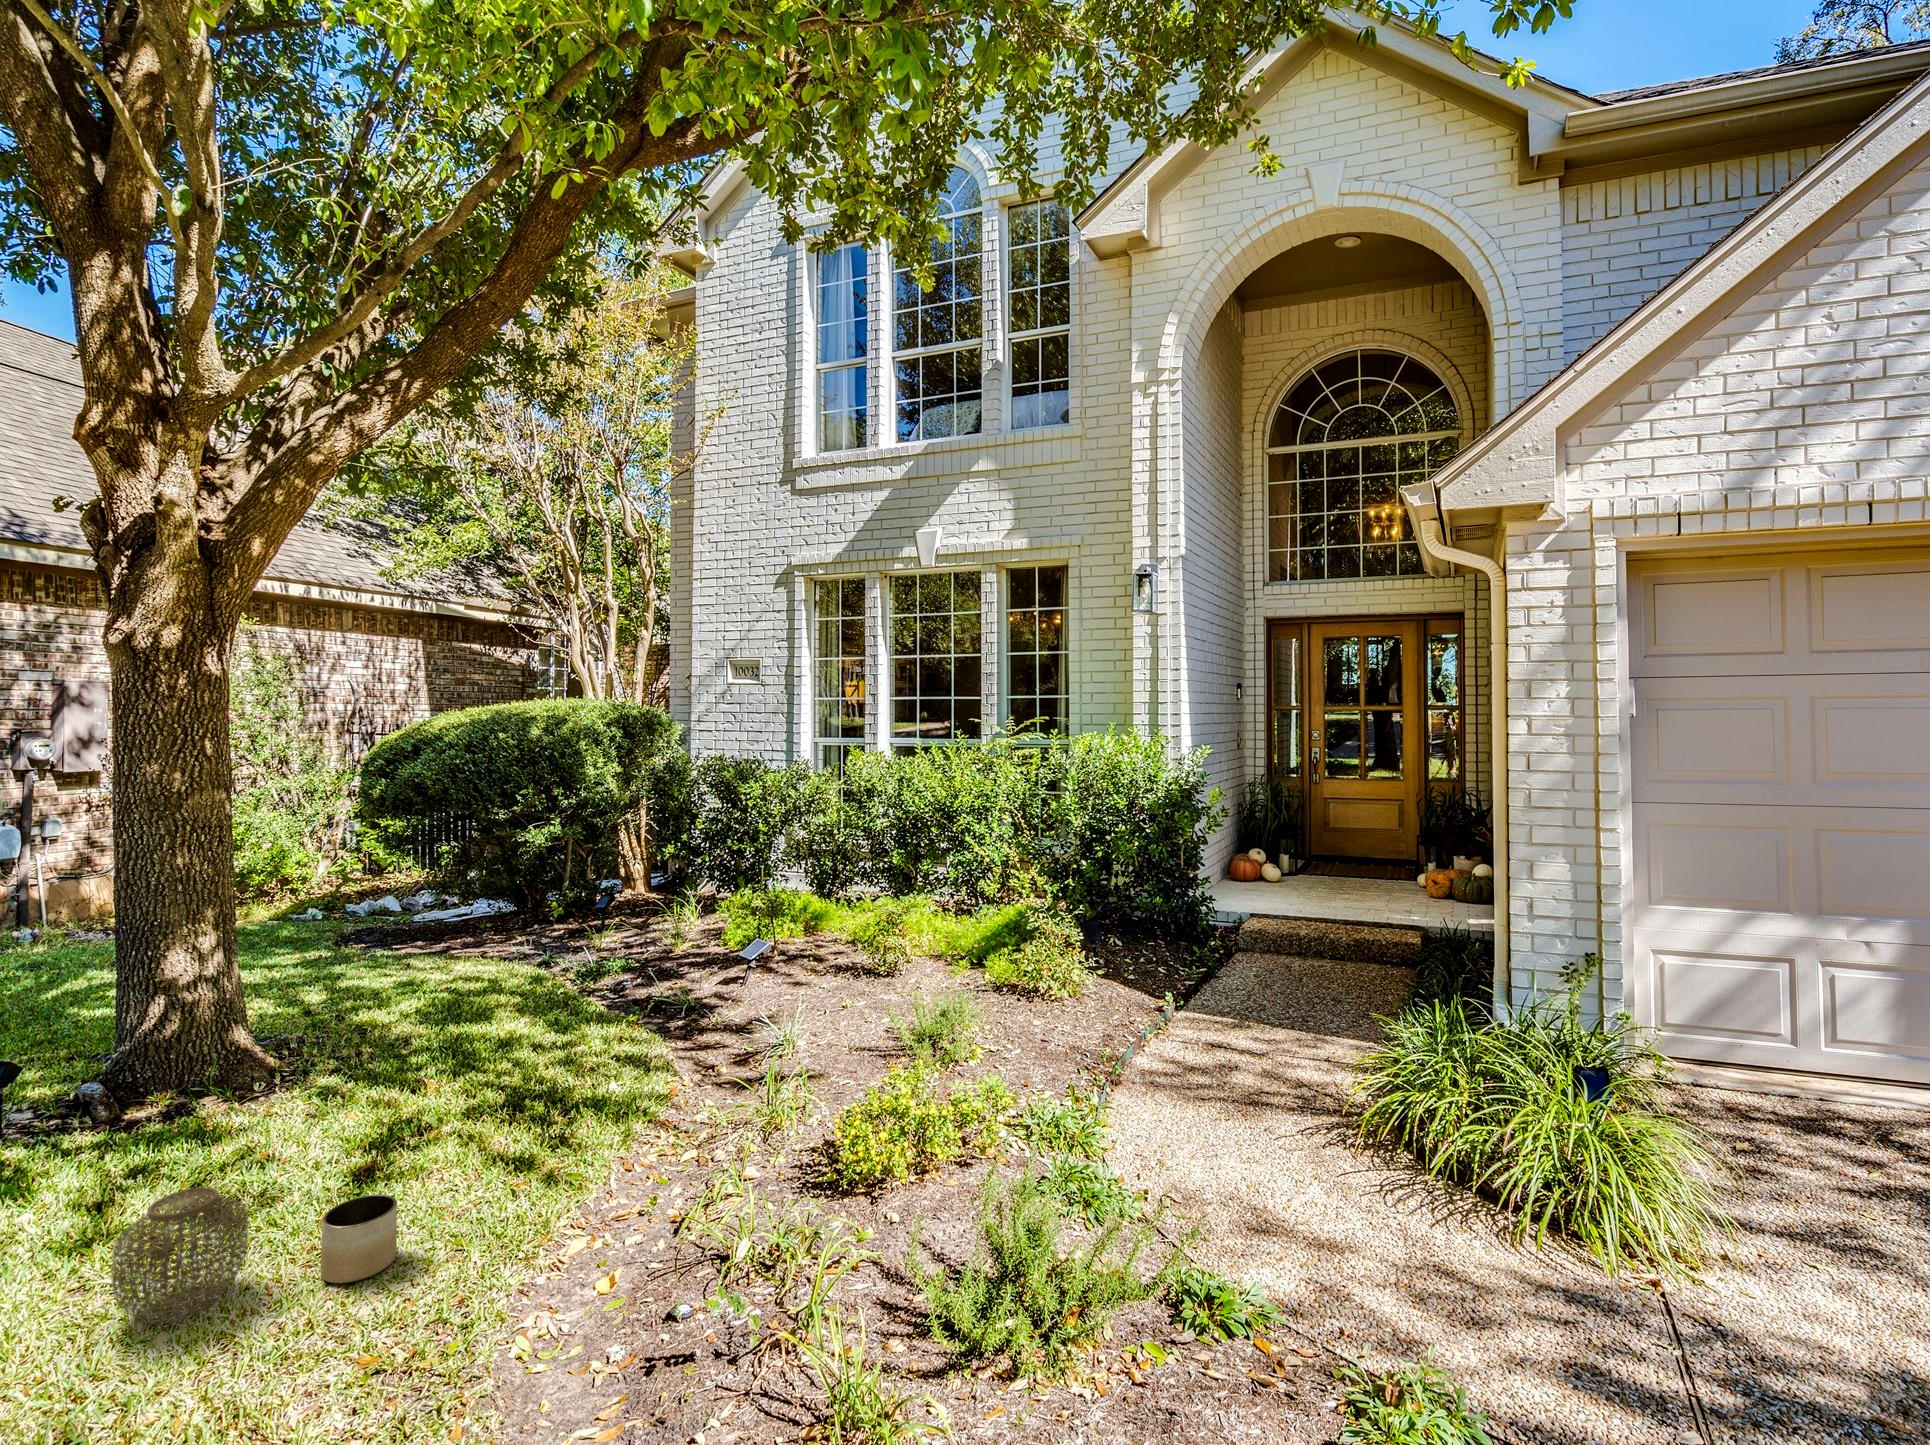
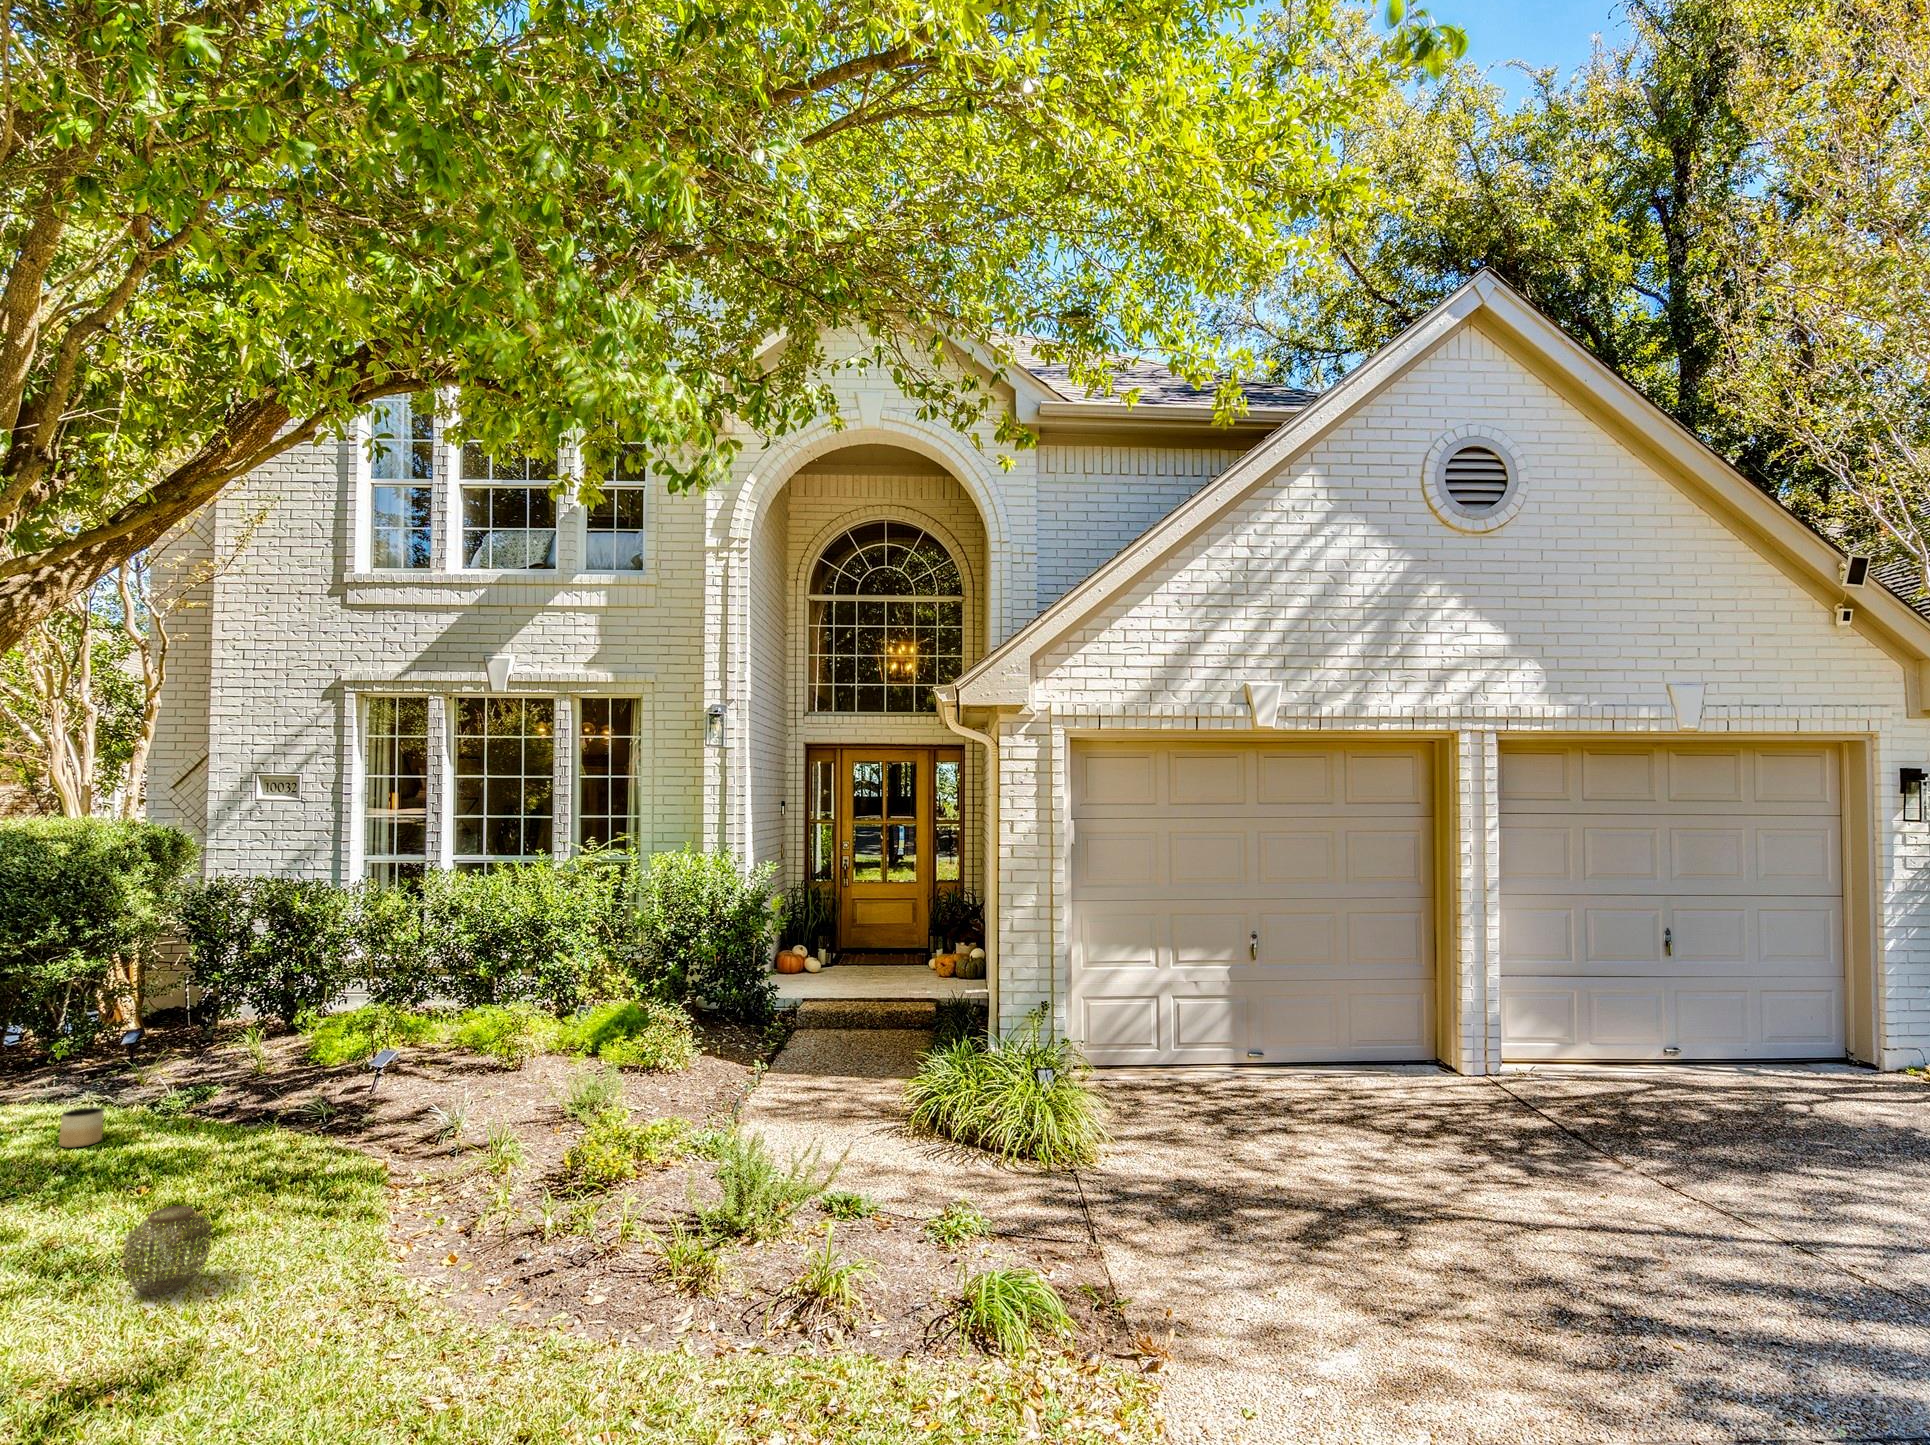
planter: present [320,1194,397,1284] -> present [59,1107,104,1148]

